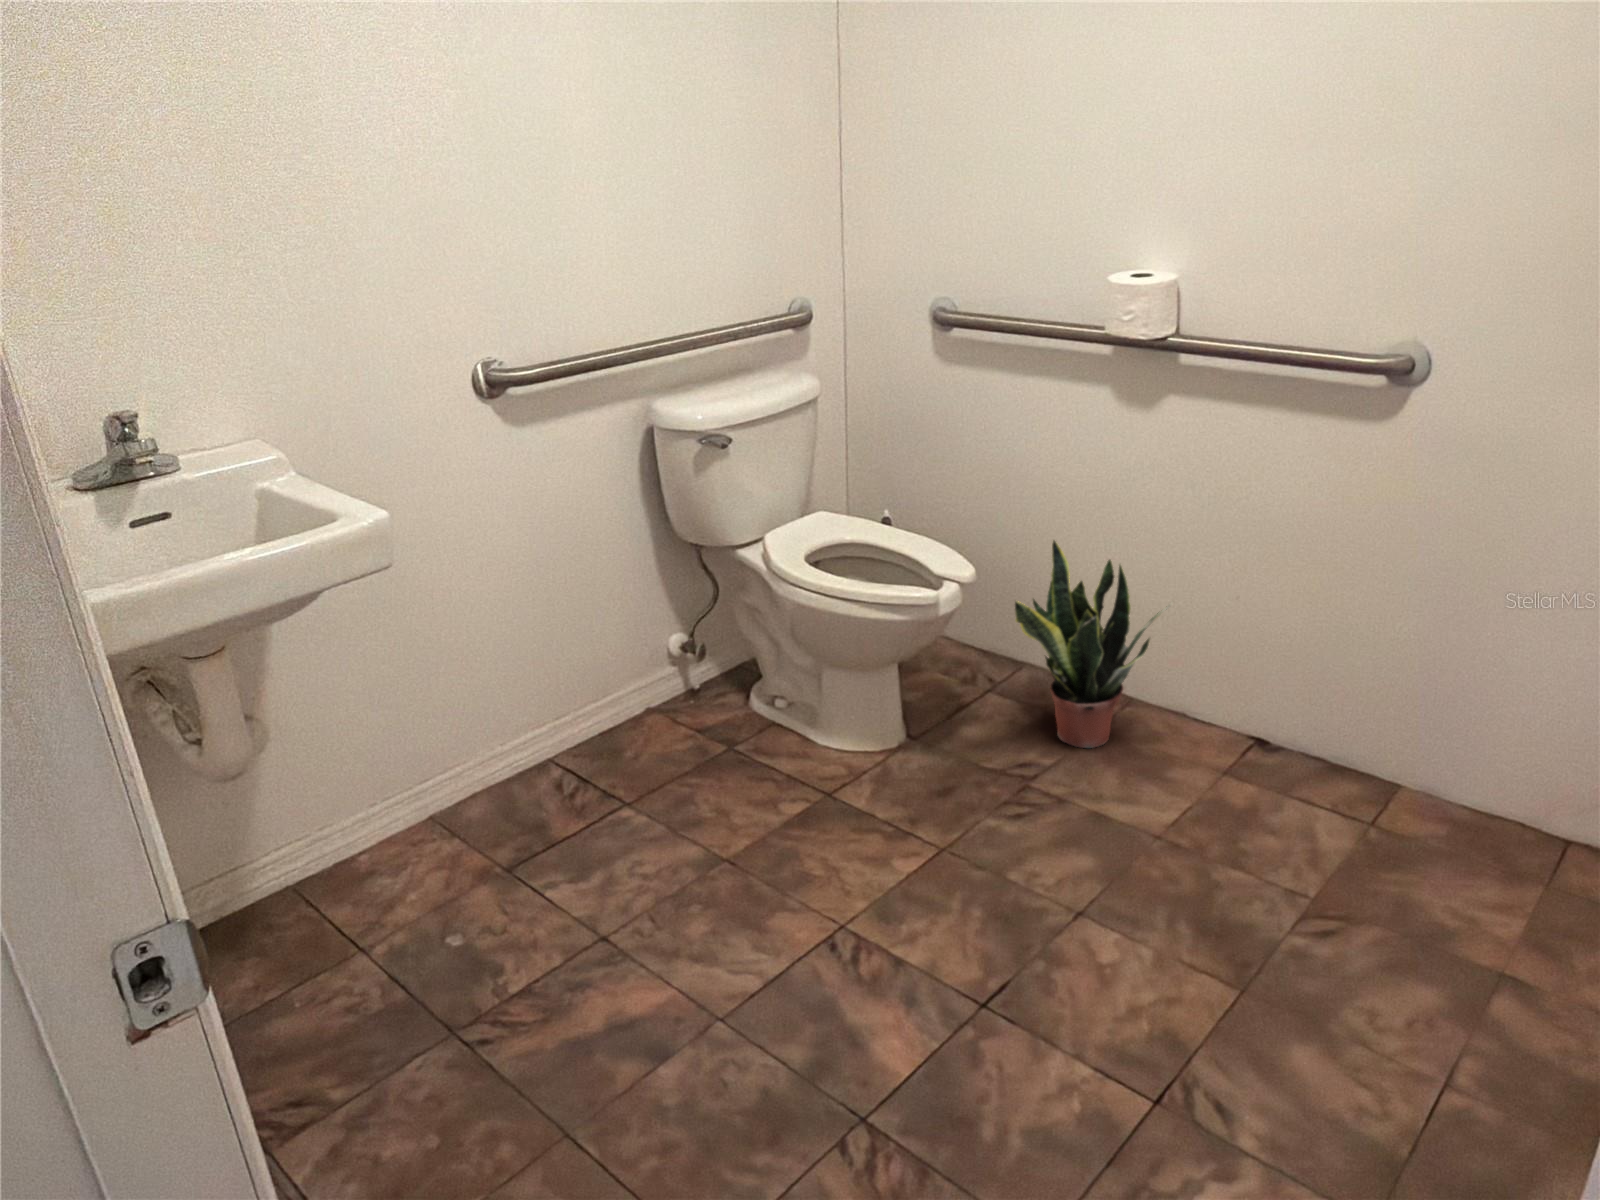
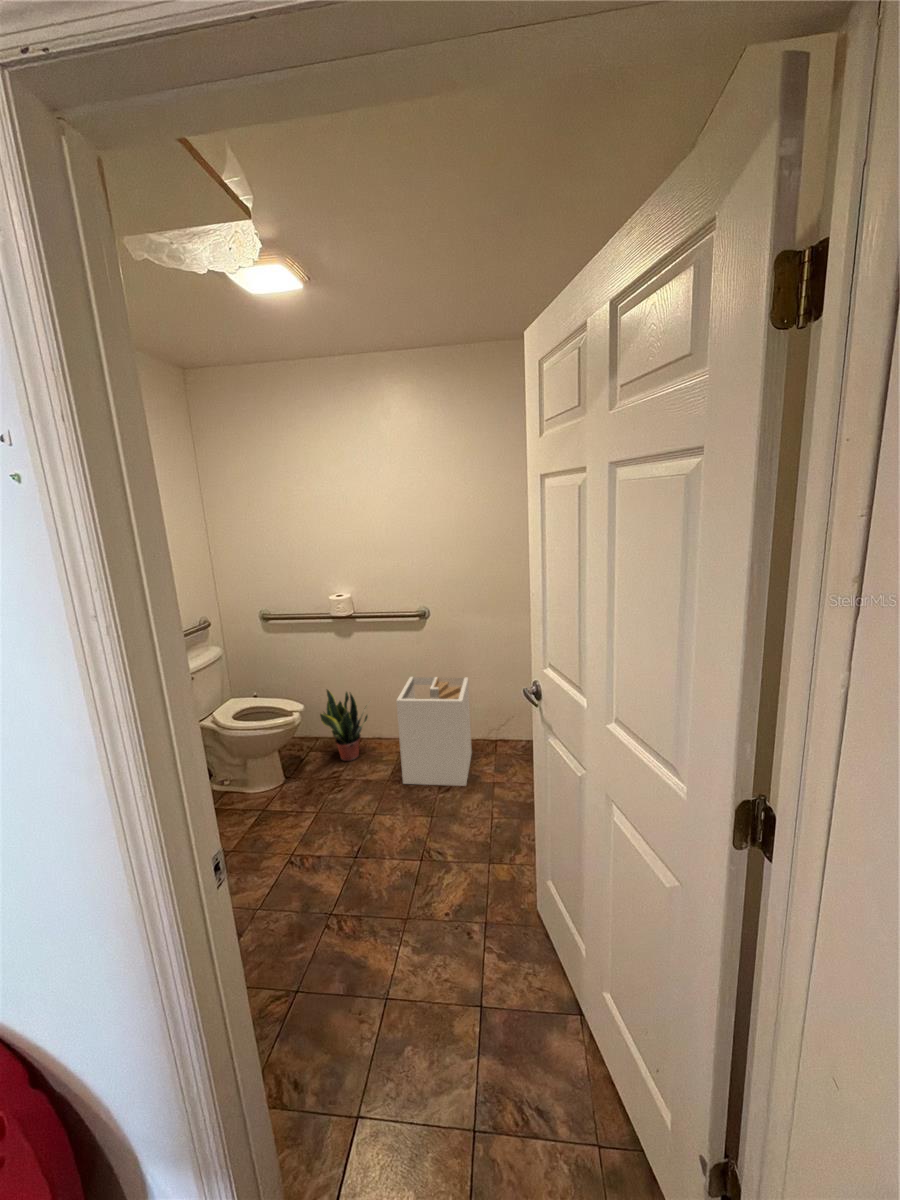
laundry hamper: none [1196,562,1513,946] -> present [397,677,472,786]

